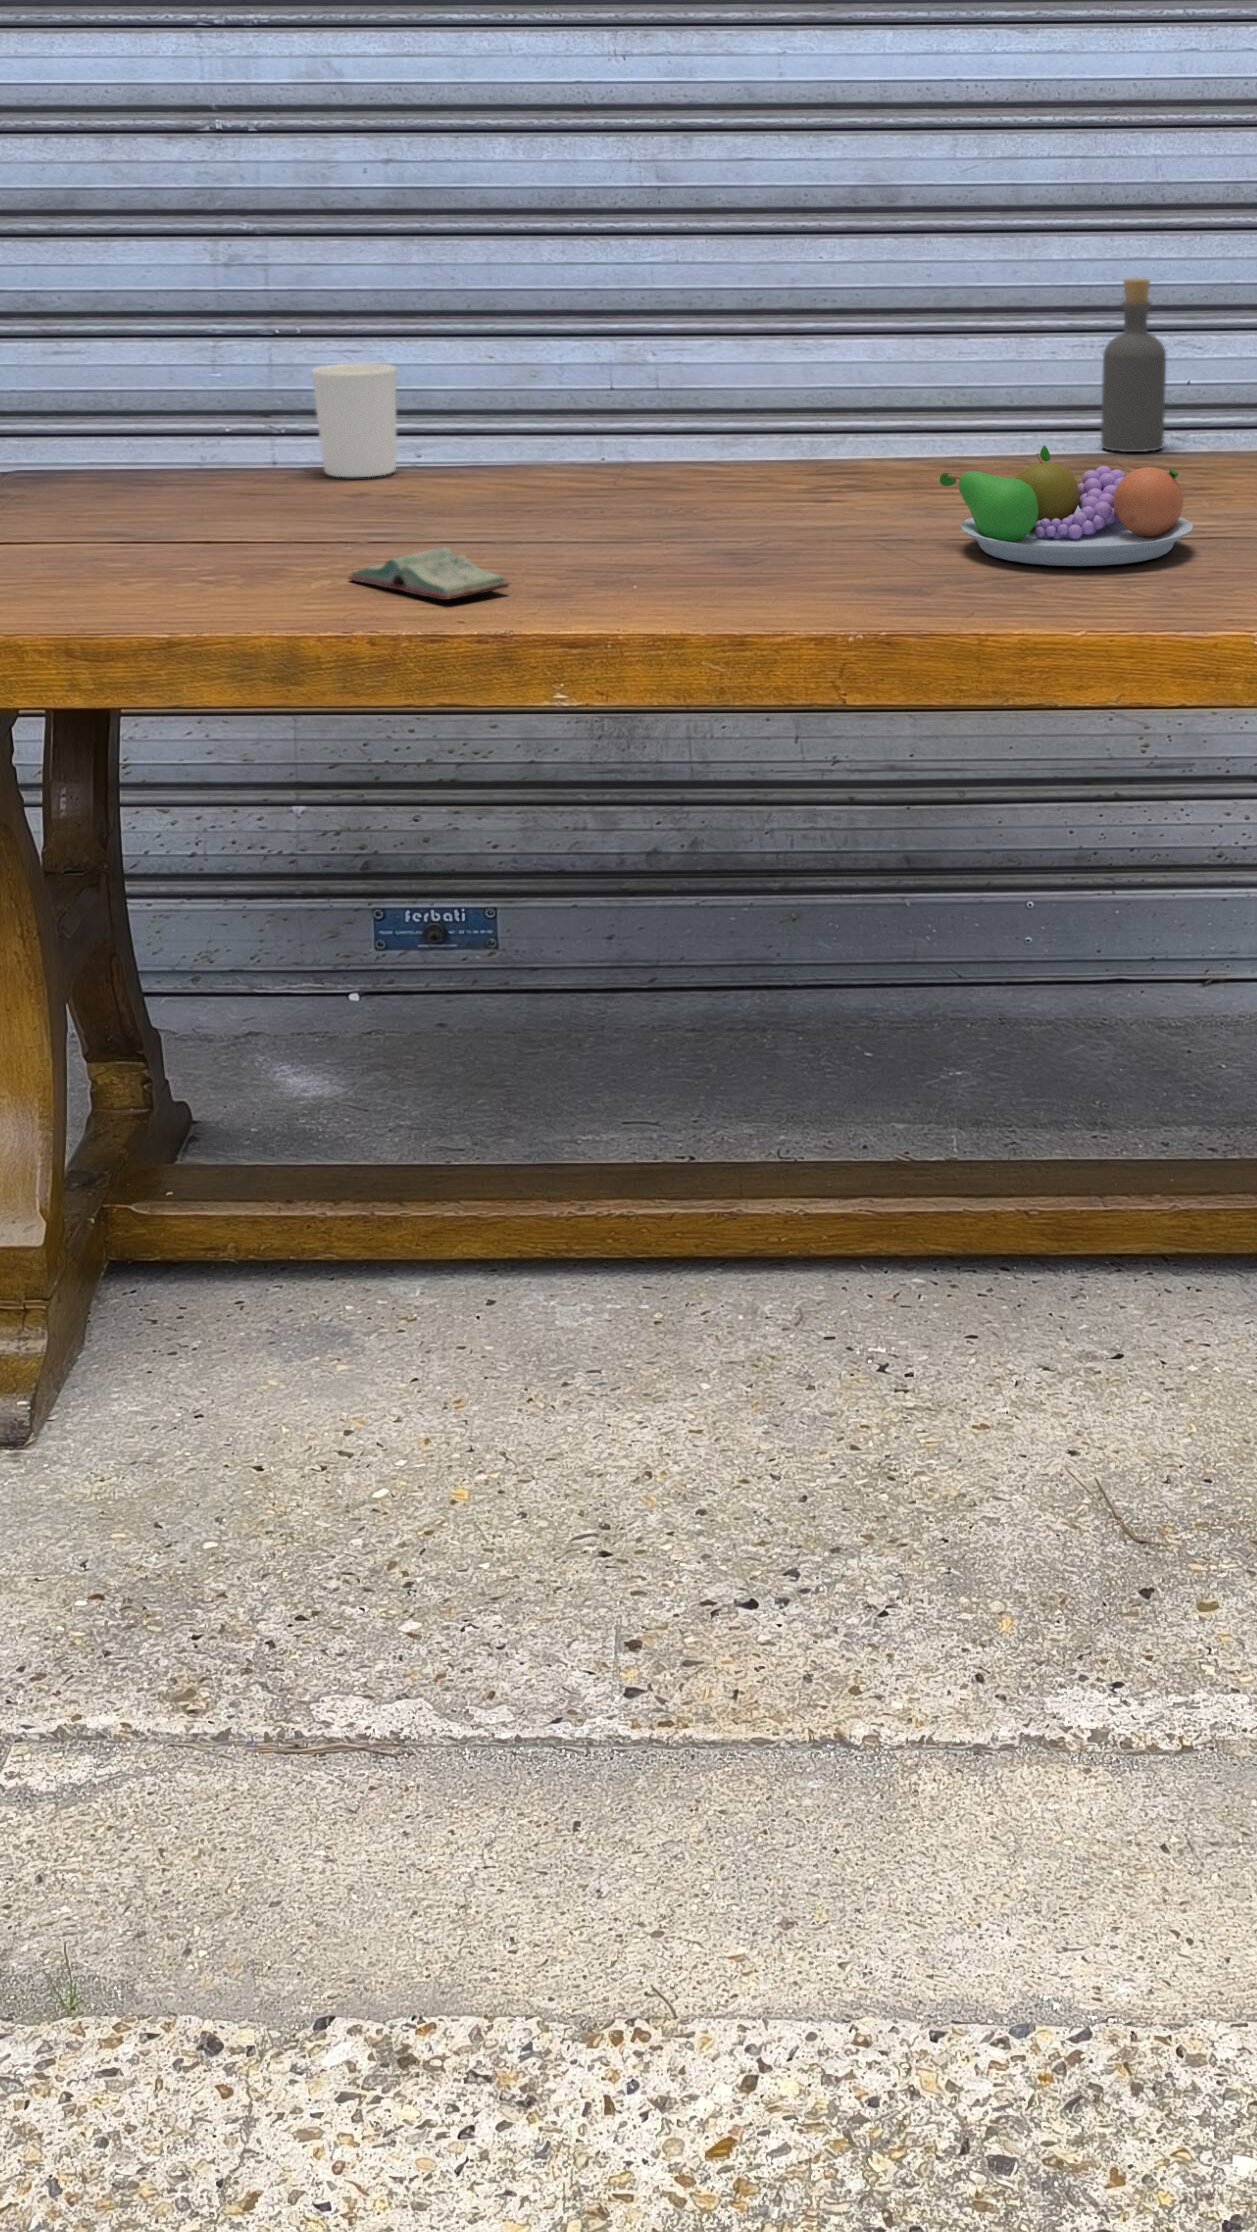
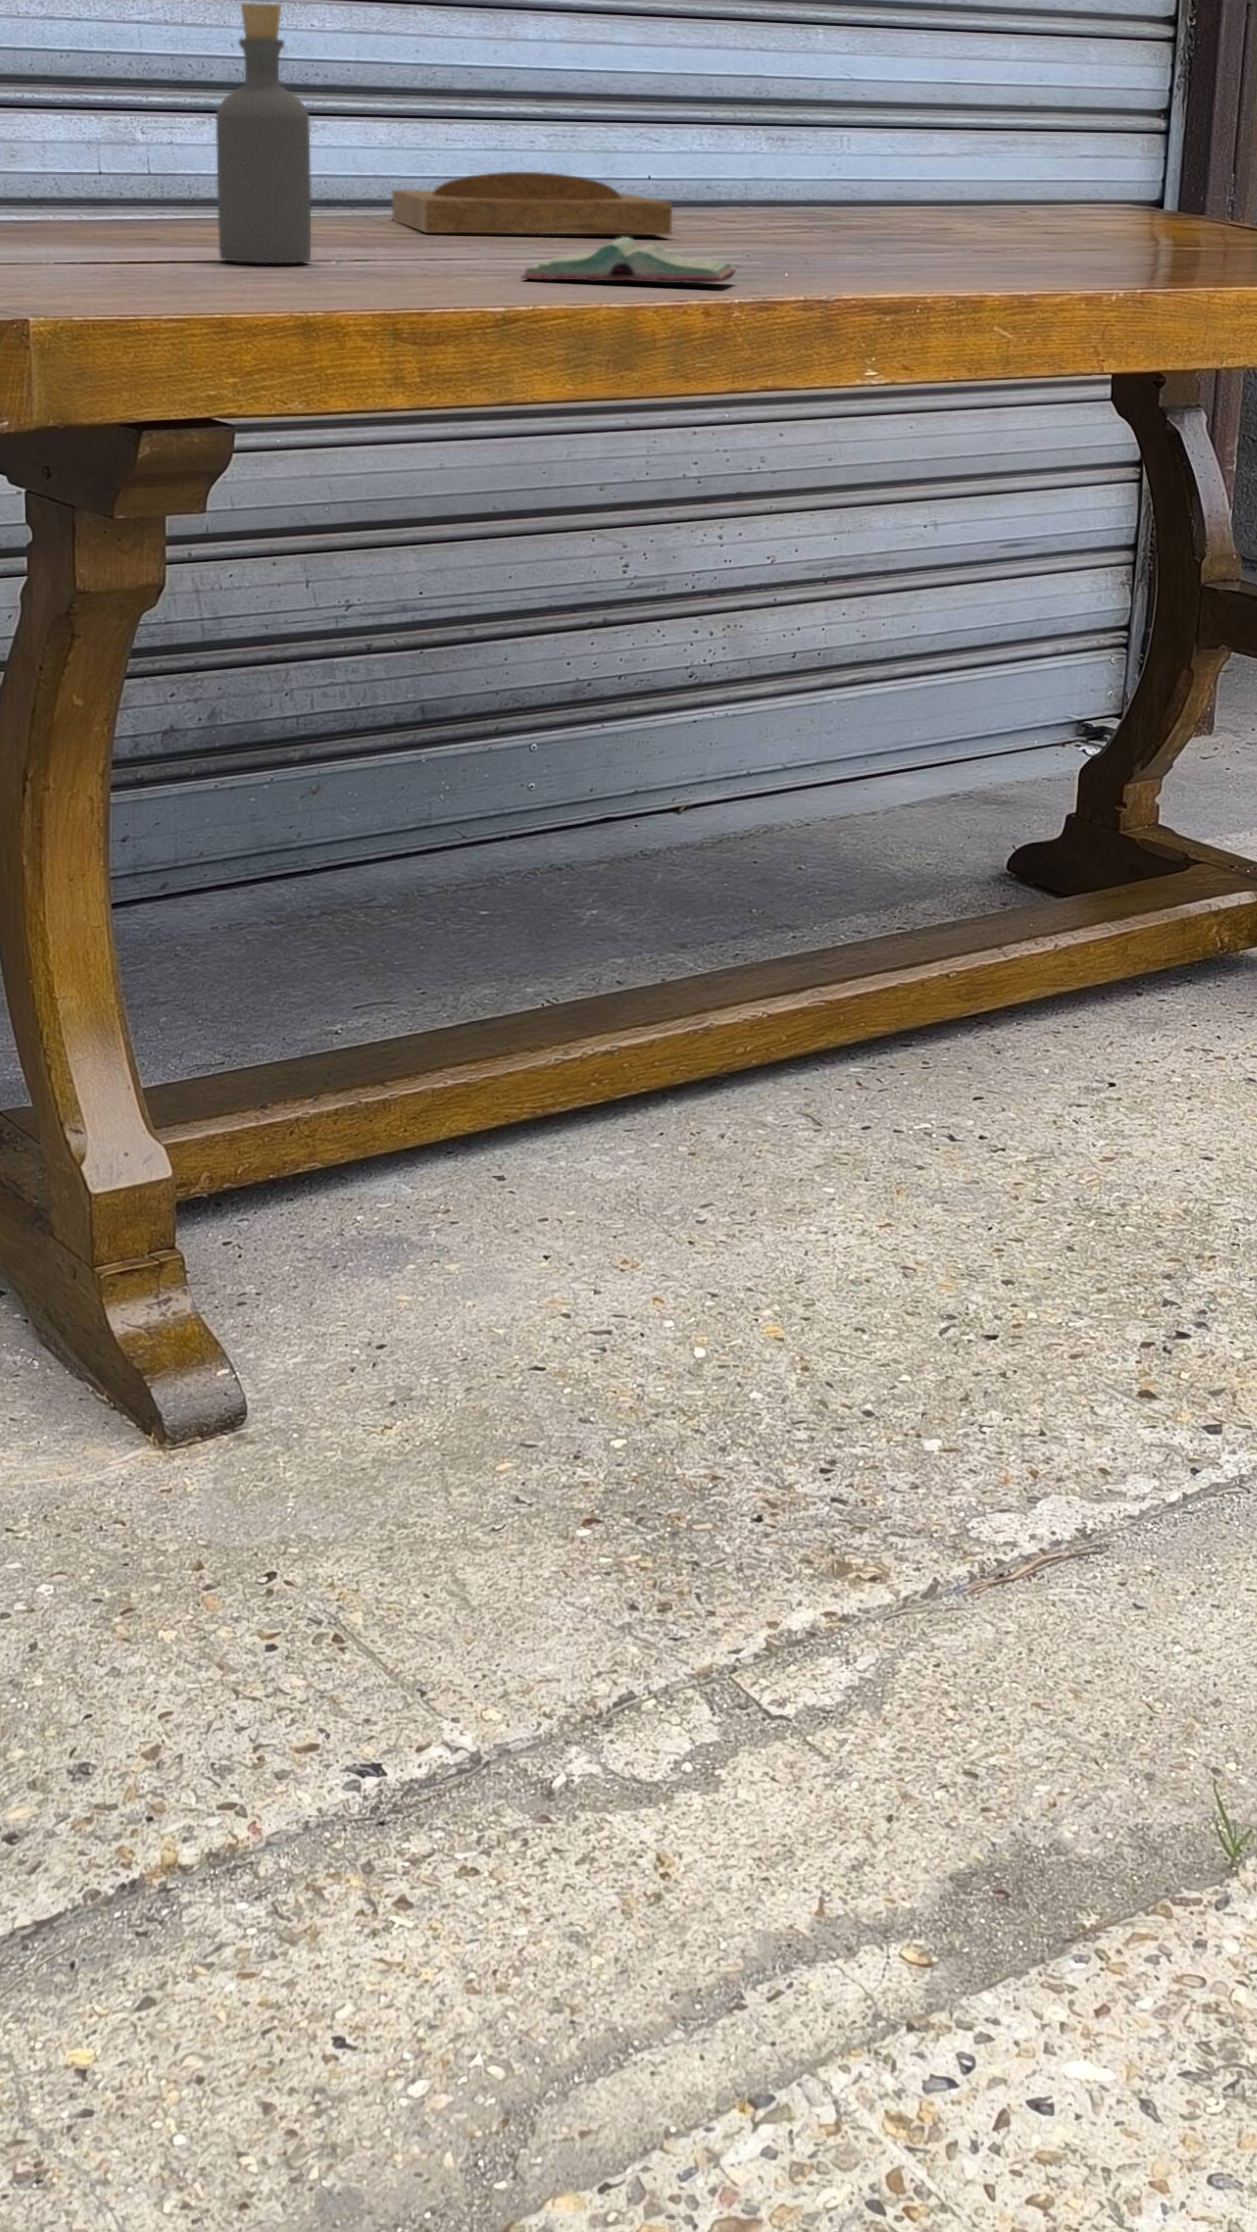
bottle: present [1101,278,1166,452] -> present [216,3,311,263]
candle holder: present [311,363,397,477] -> none [30,94,138,231]
tray: none [623,423,907,495] -> present [392,172,672,235]
fruit bowl: present [940,445,1193,566] -> none [924,156,1175,262]

